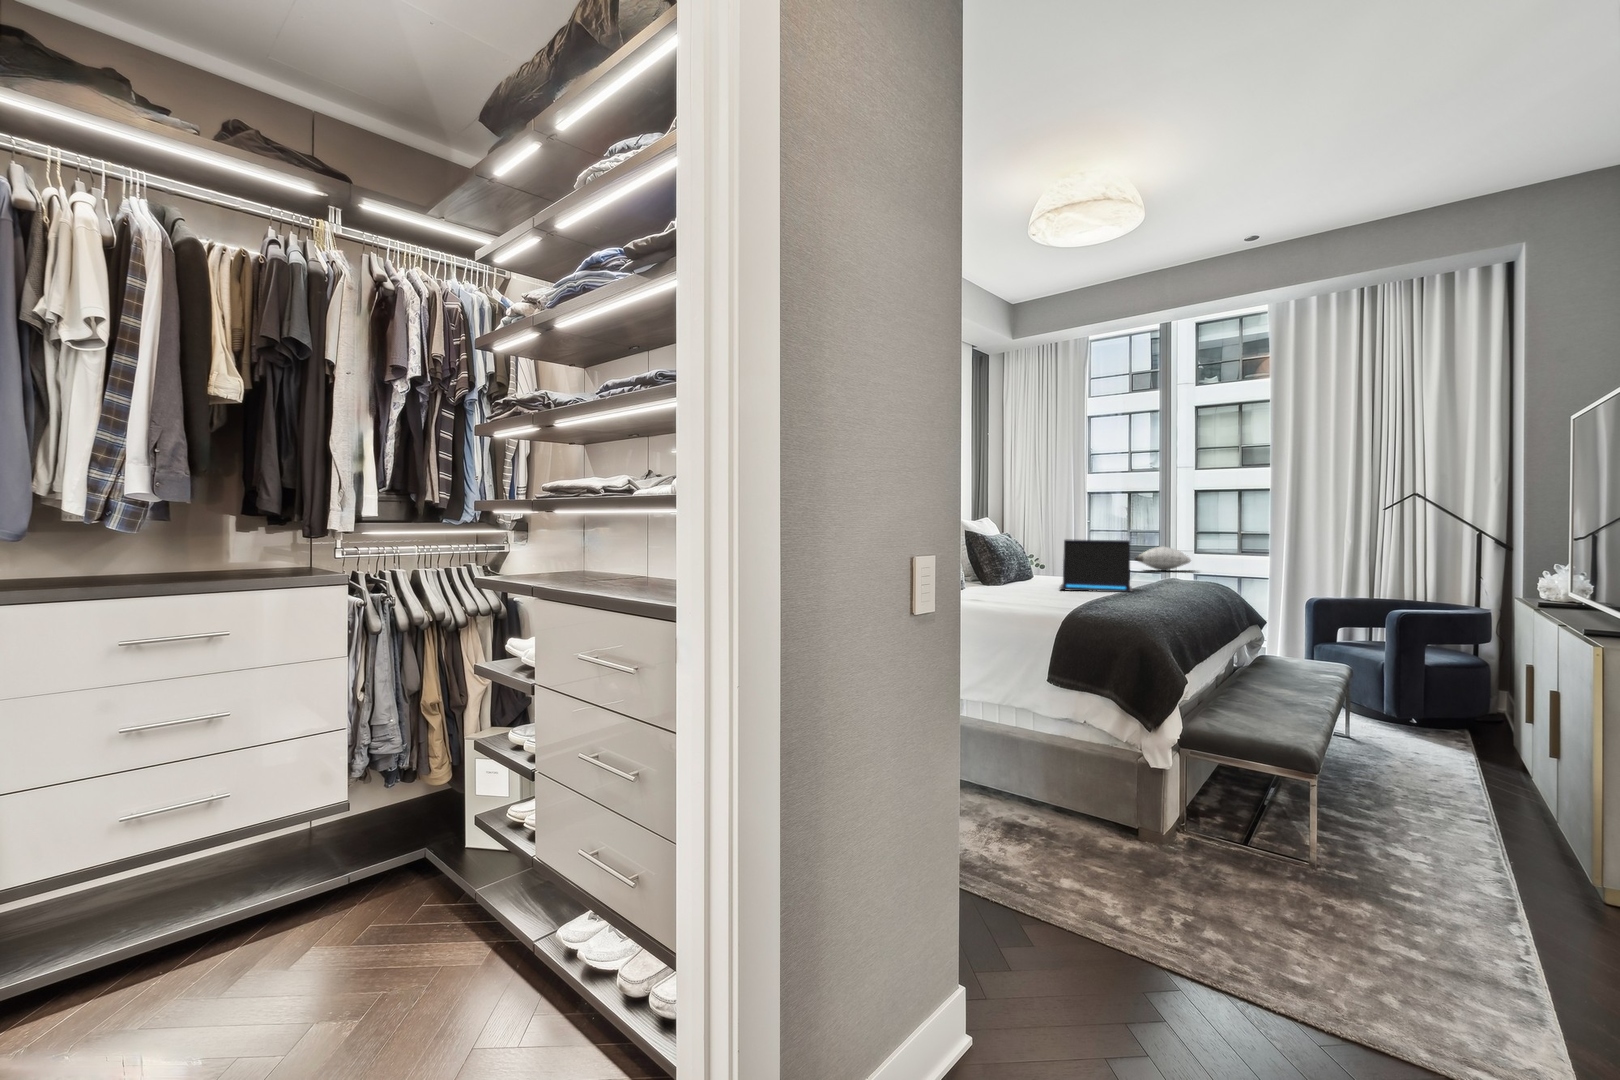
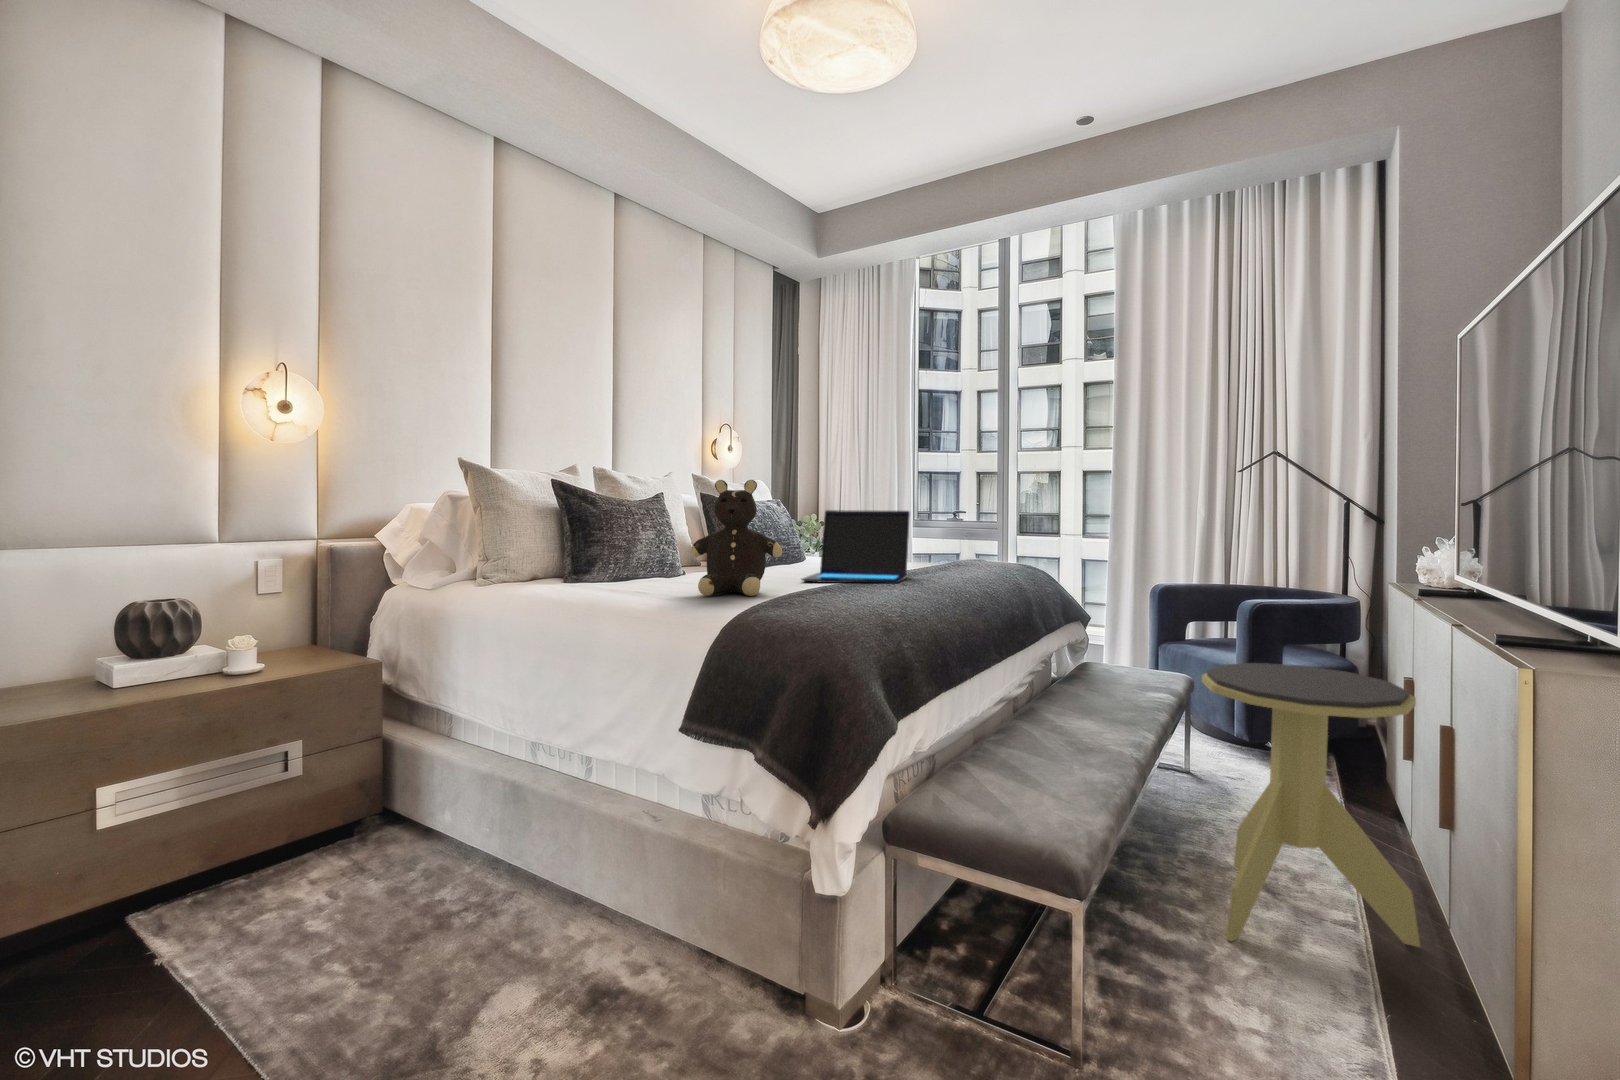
teddy bear: none [999,522,1063,598] -> present [690,480,782,596]
pillow: present [1135,546,1191,571] -> none [959,523,1029,554]
side table: none [1374,650,1537,835] -> present [1202,663,1420,947]

